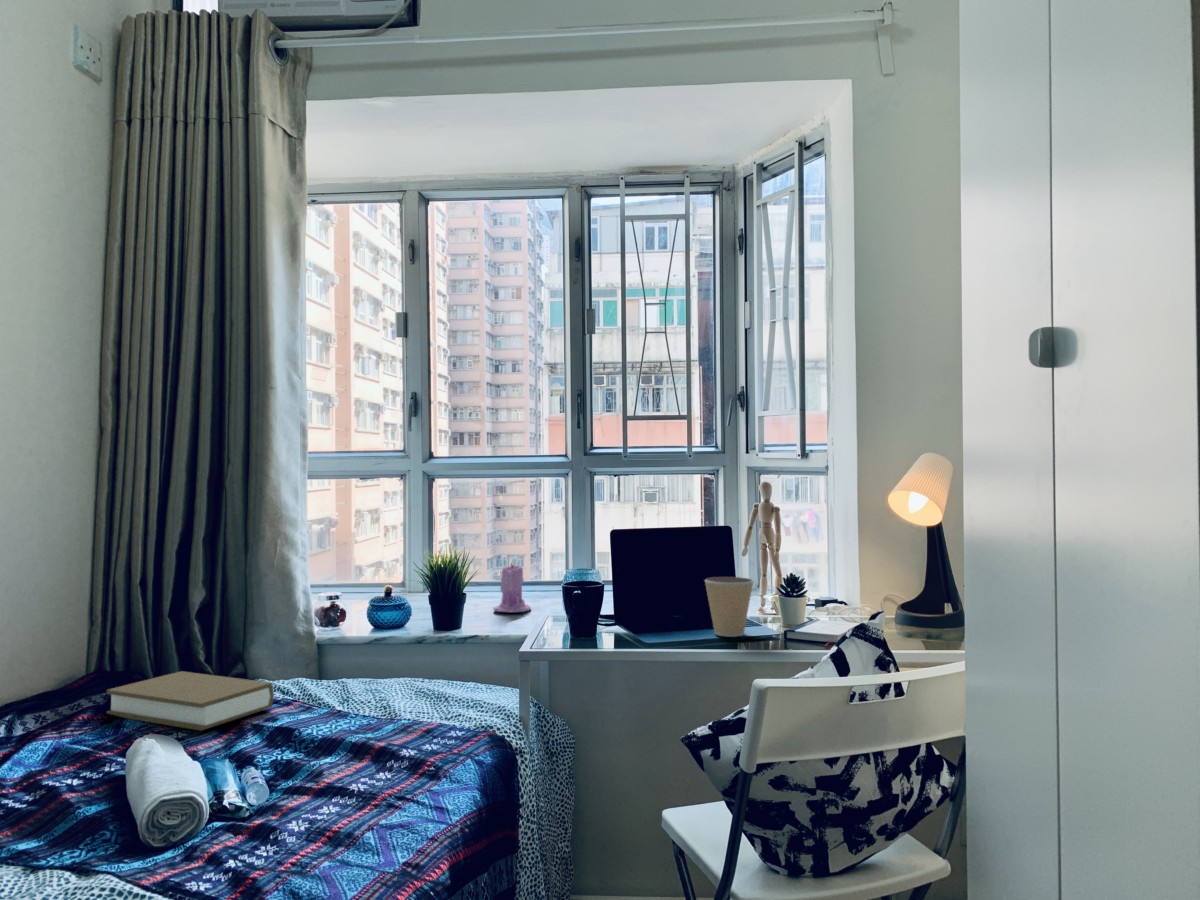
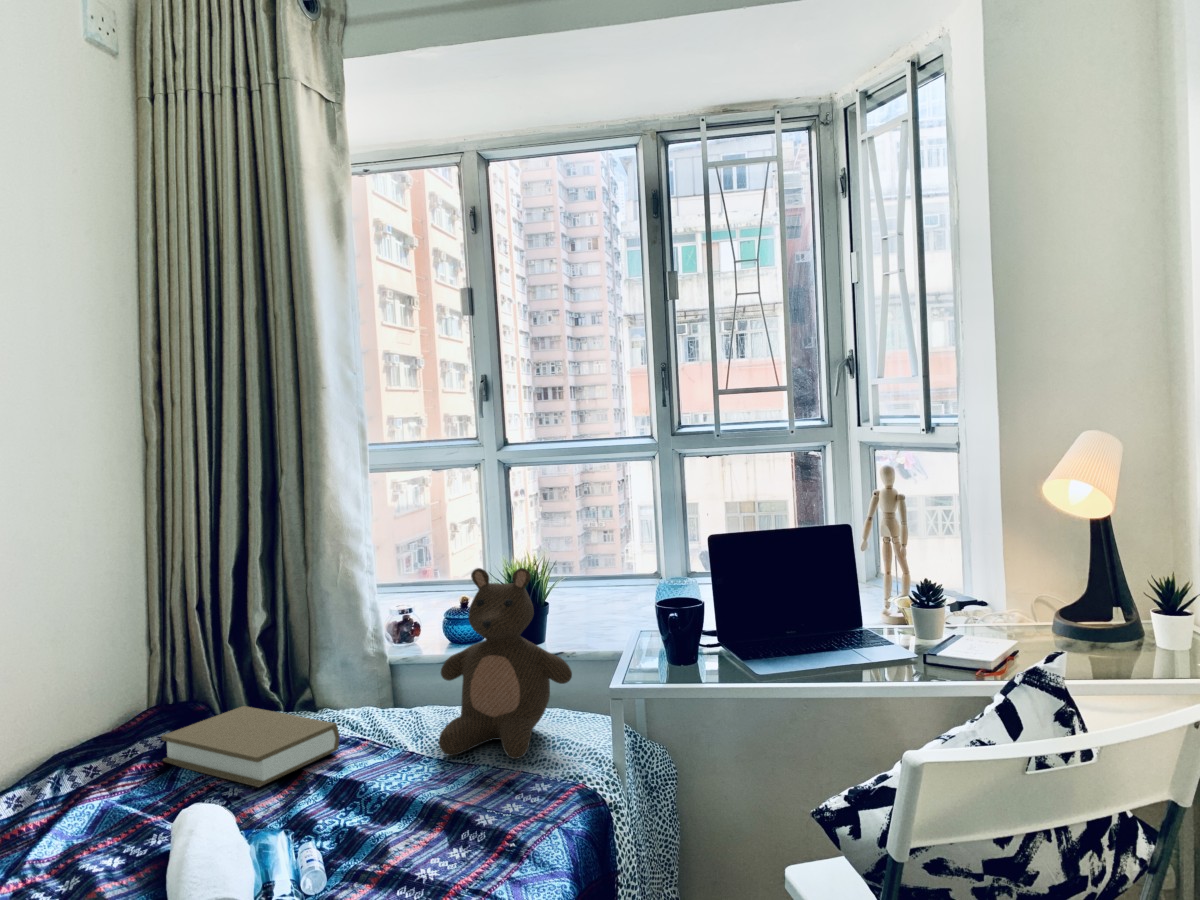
stuffed bear: none [365,551,487,715] -> present [439,568,572,759]
candle: present [493,563,531,613] -> none [579,560,620,620]
coffee cup: present [705,577,753,637] -> none [824,593,885,667]

